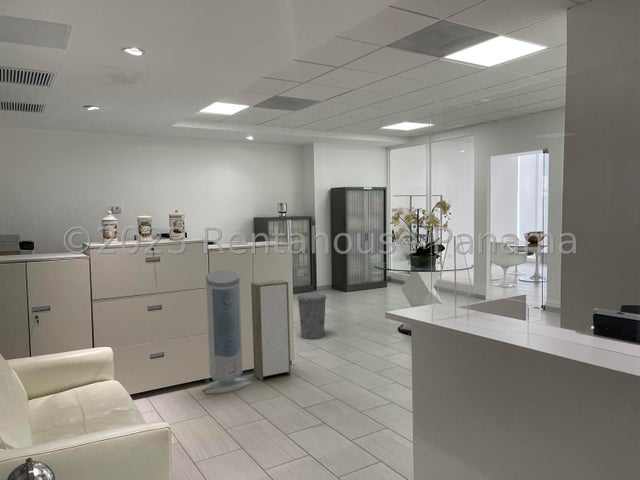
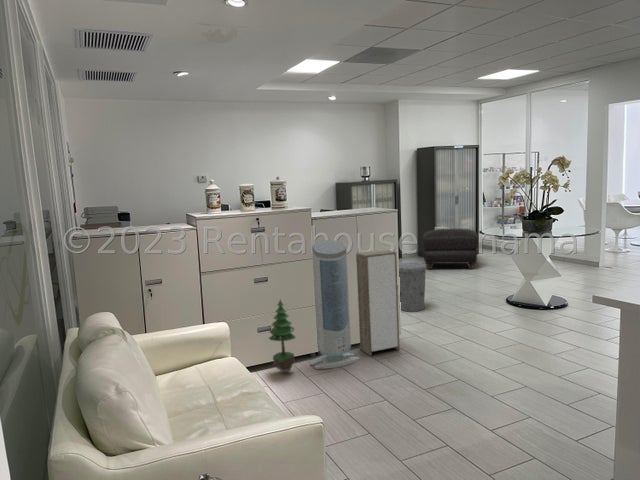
ottoman: none [332,262,382,300] -> present [422,229,478,270]
potted tree: none [159,326,187,398] -> present [269,300,295,373]

